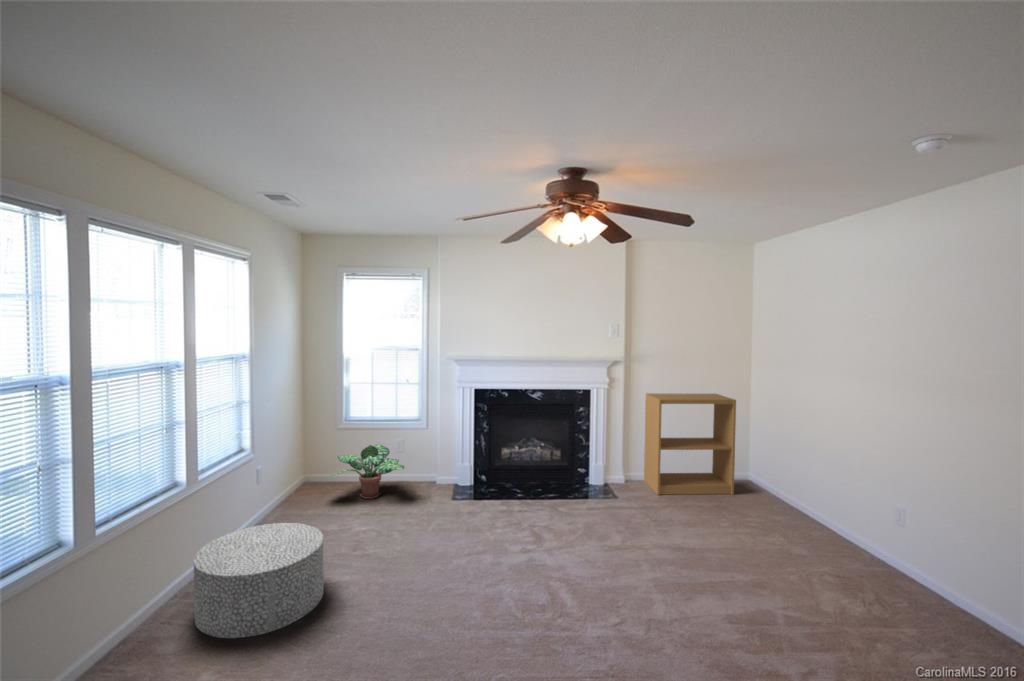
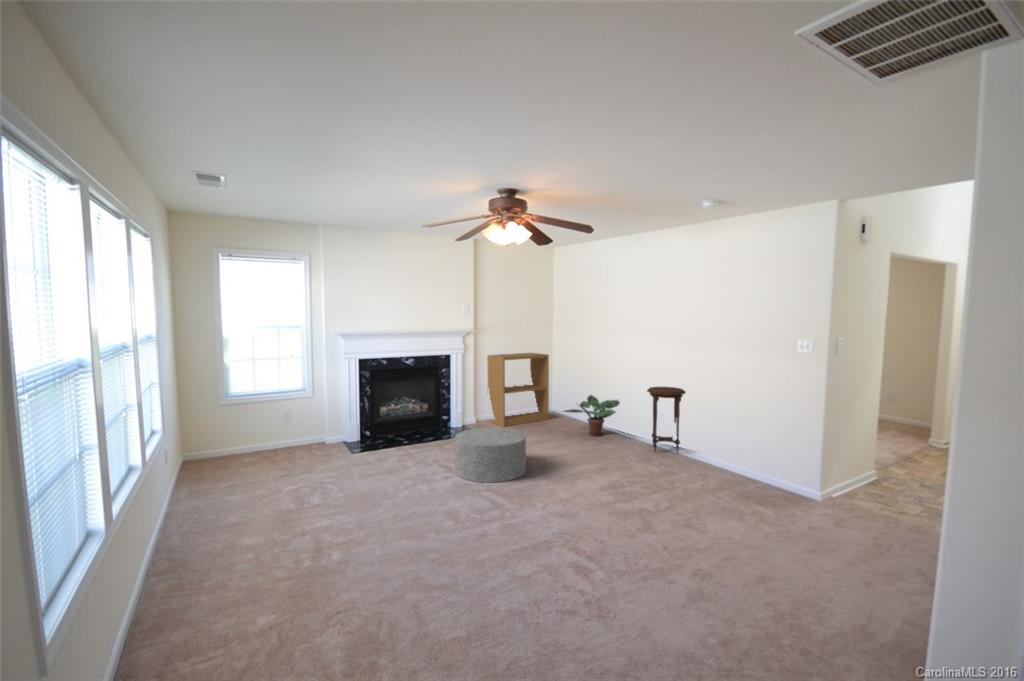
potted plant: present [327,444,404,499] -> present [564,395,620,436]
side table: none [881,483,971,623] -> present [647,387,686,453]
ottoman: present [194,523,324,638] -> present [455,427,526,483]

